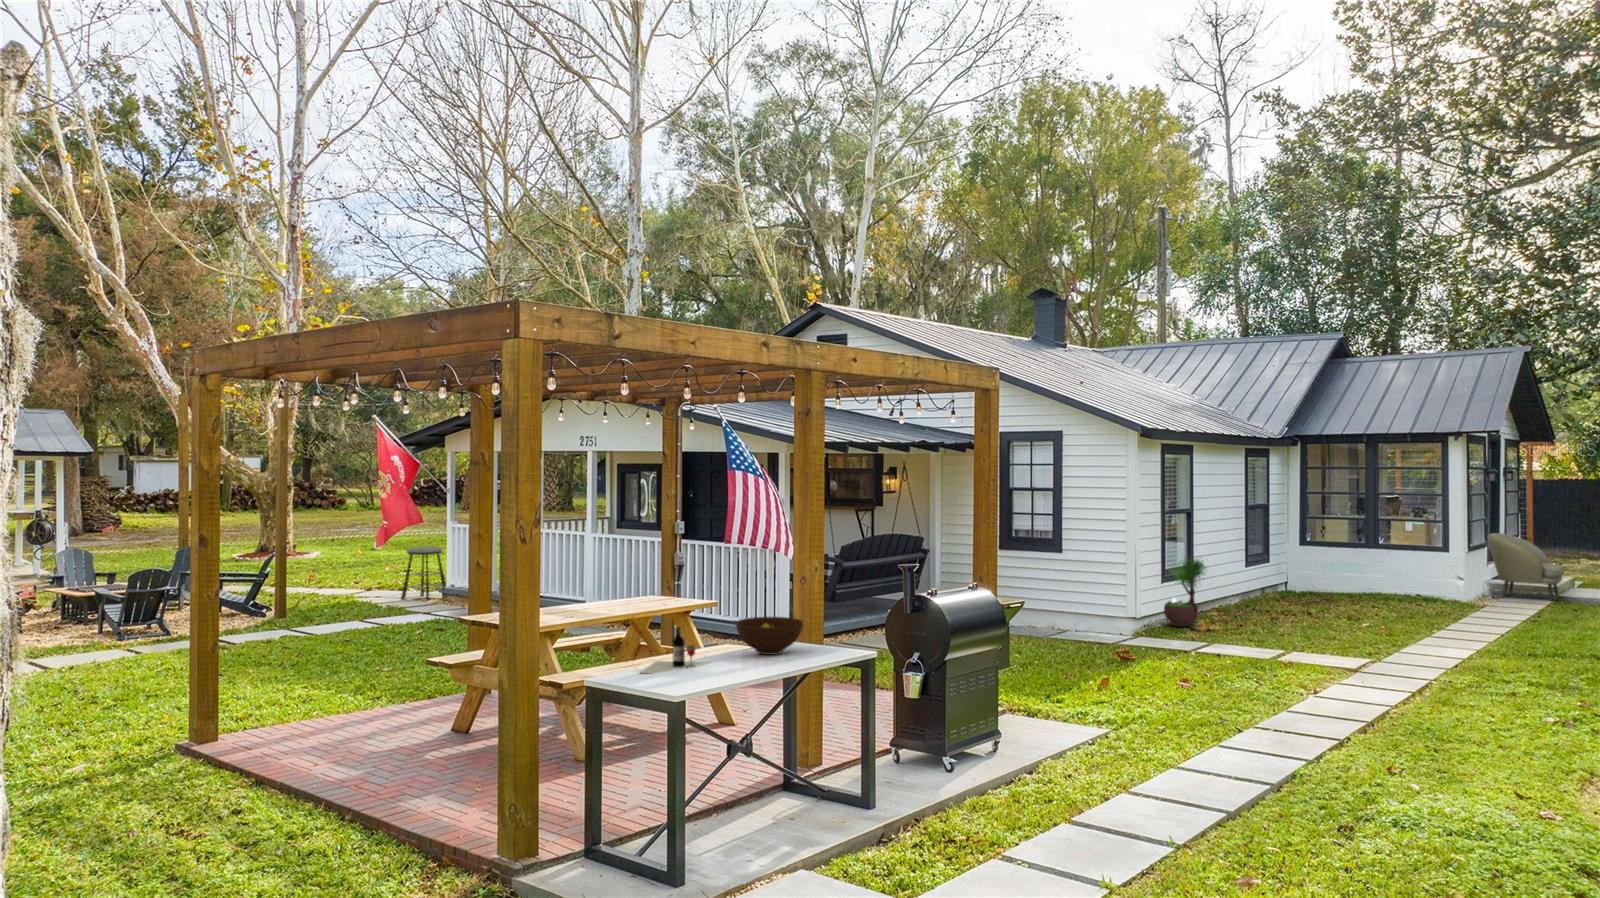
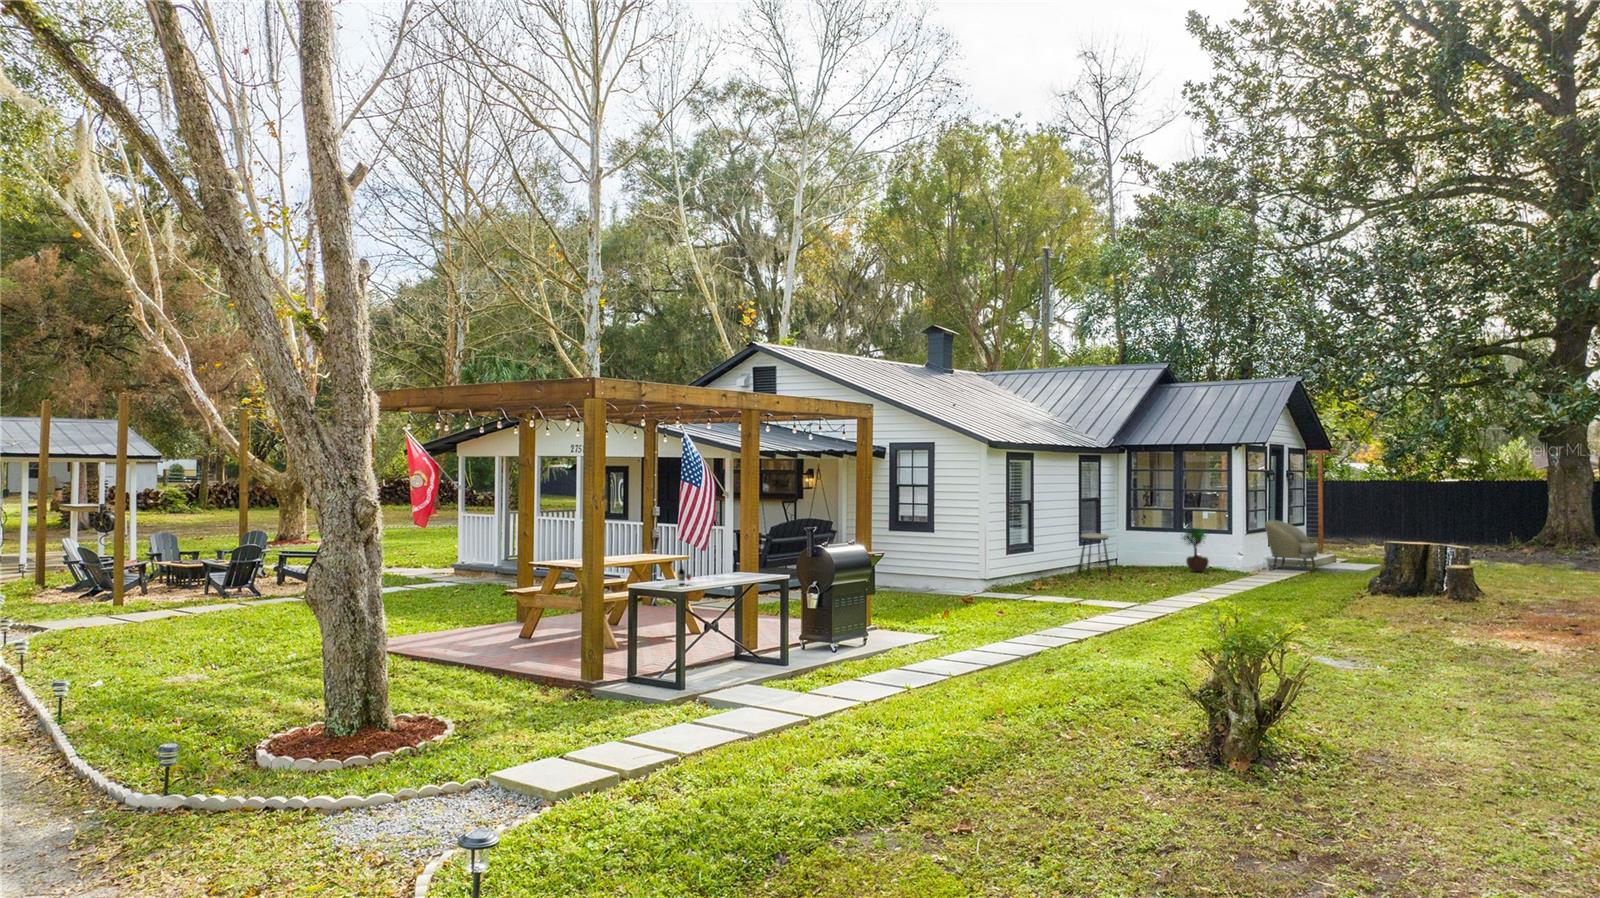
stool: present [401,546,446,600] -> present [1078,533,1111,576]
potted tree: present [1164,558,1206,627] -> present [1182,528,1209,572]
fruit bowl: present [736,617,803,655] -> none [712,561,751,581]

